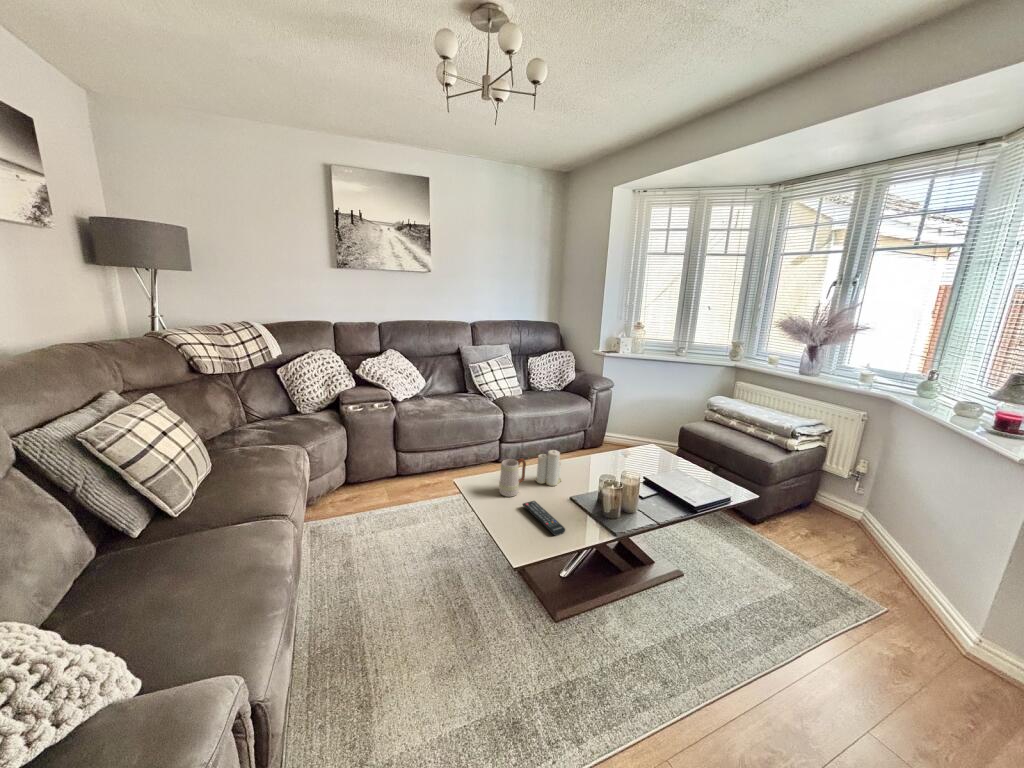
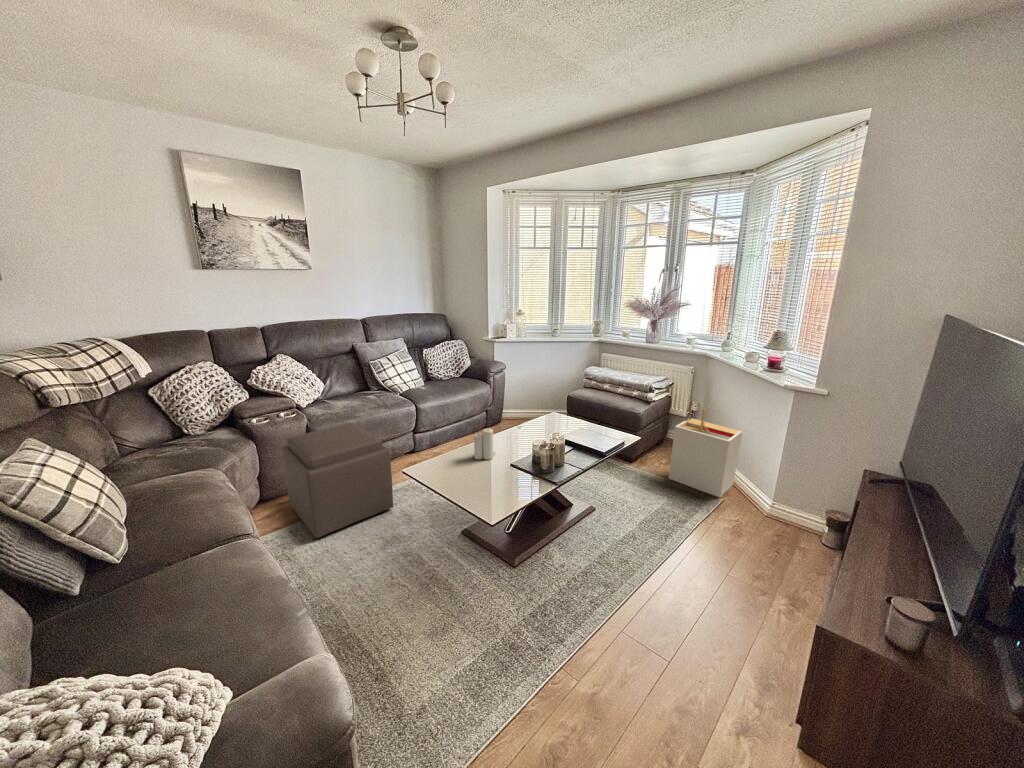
ottoman: none [363,422,455,531] -> present [282,423,393,538]
mug: present [499,458,526,497] -> none [446,440,467,475]
storage bin: none [803,472,937,605] -> present [669,409,742,498]
remote control: present [523,501,565,536] -> none [473,473,517,496]

